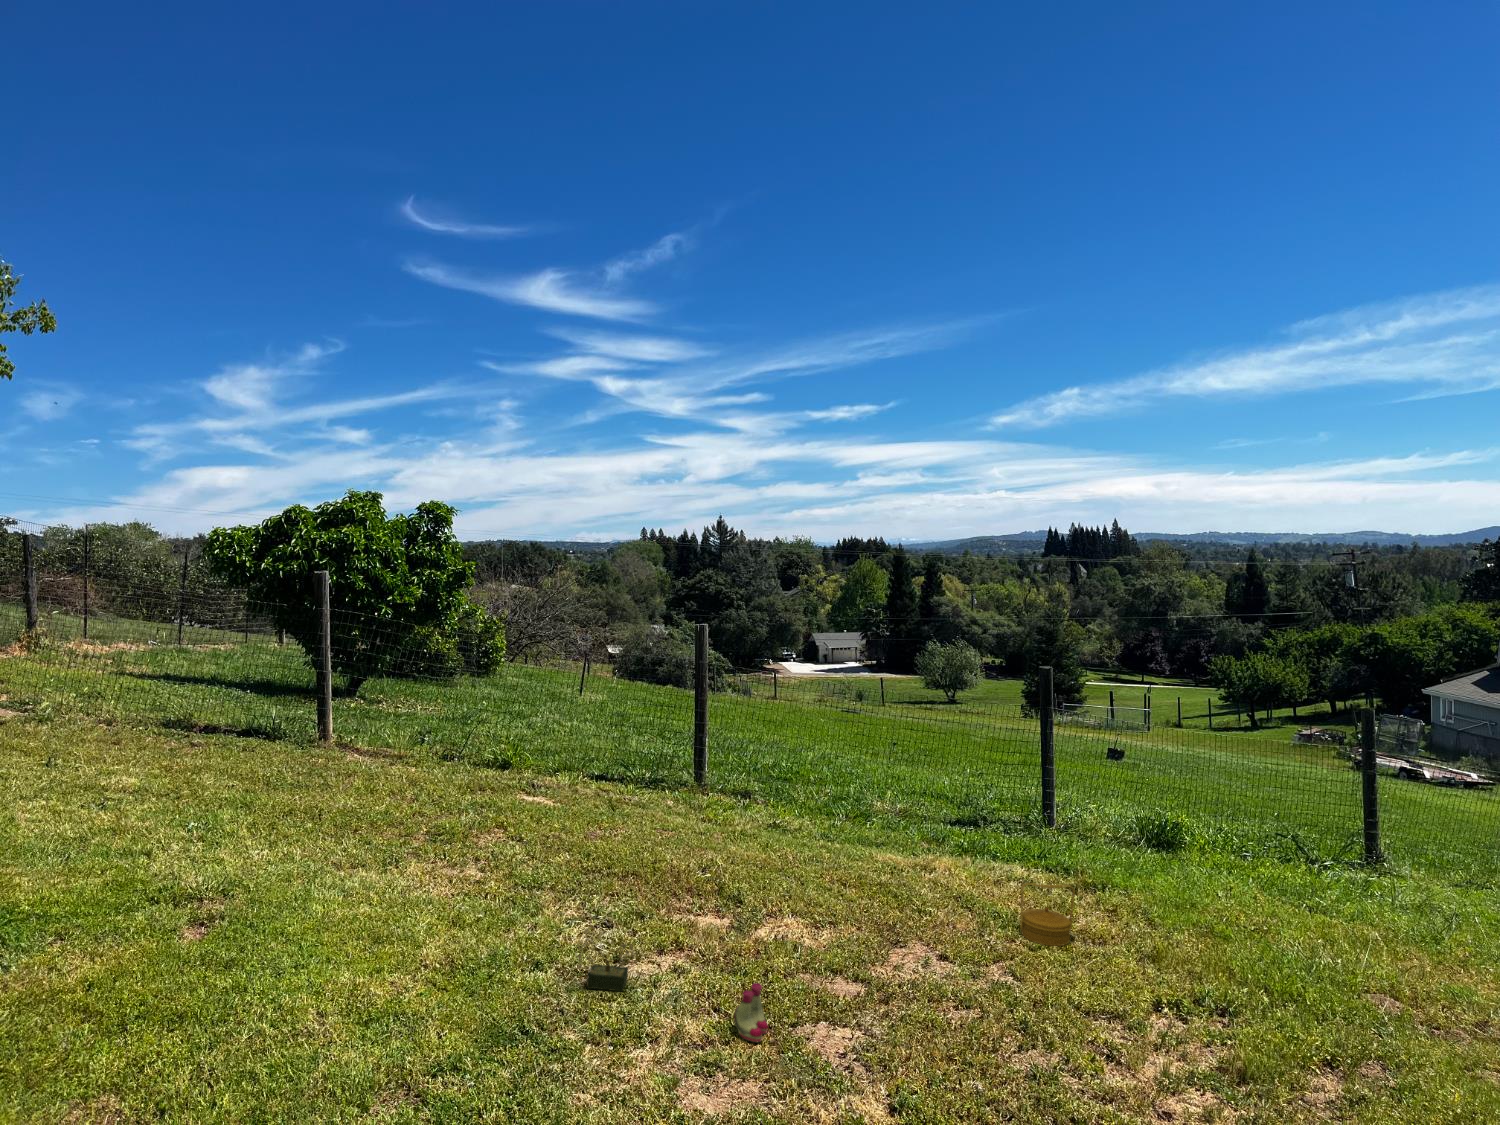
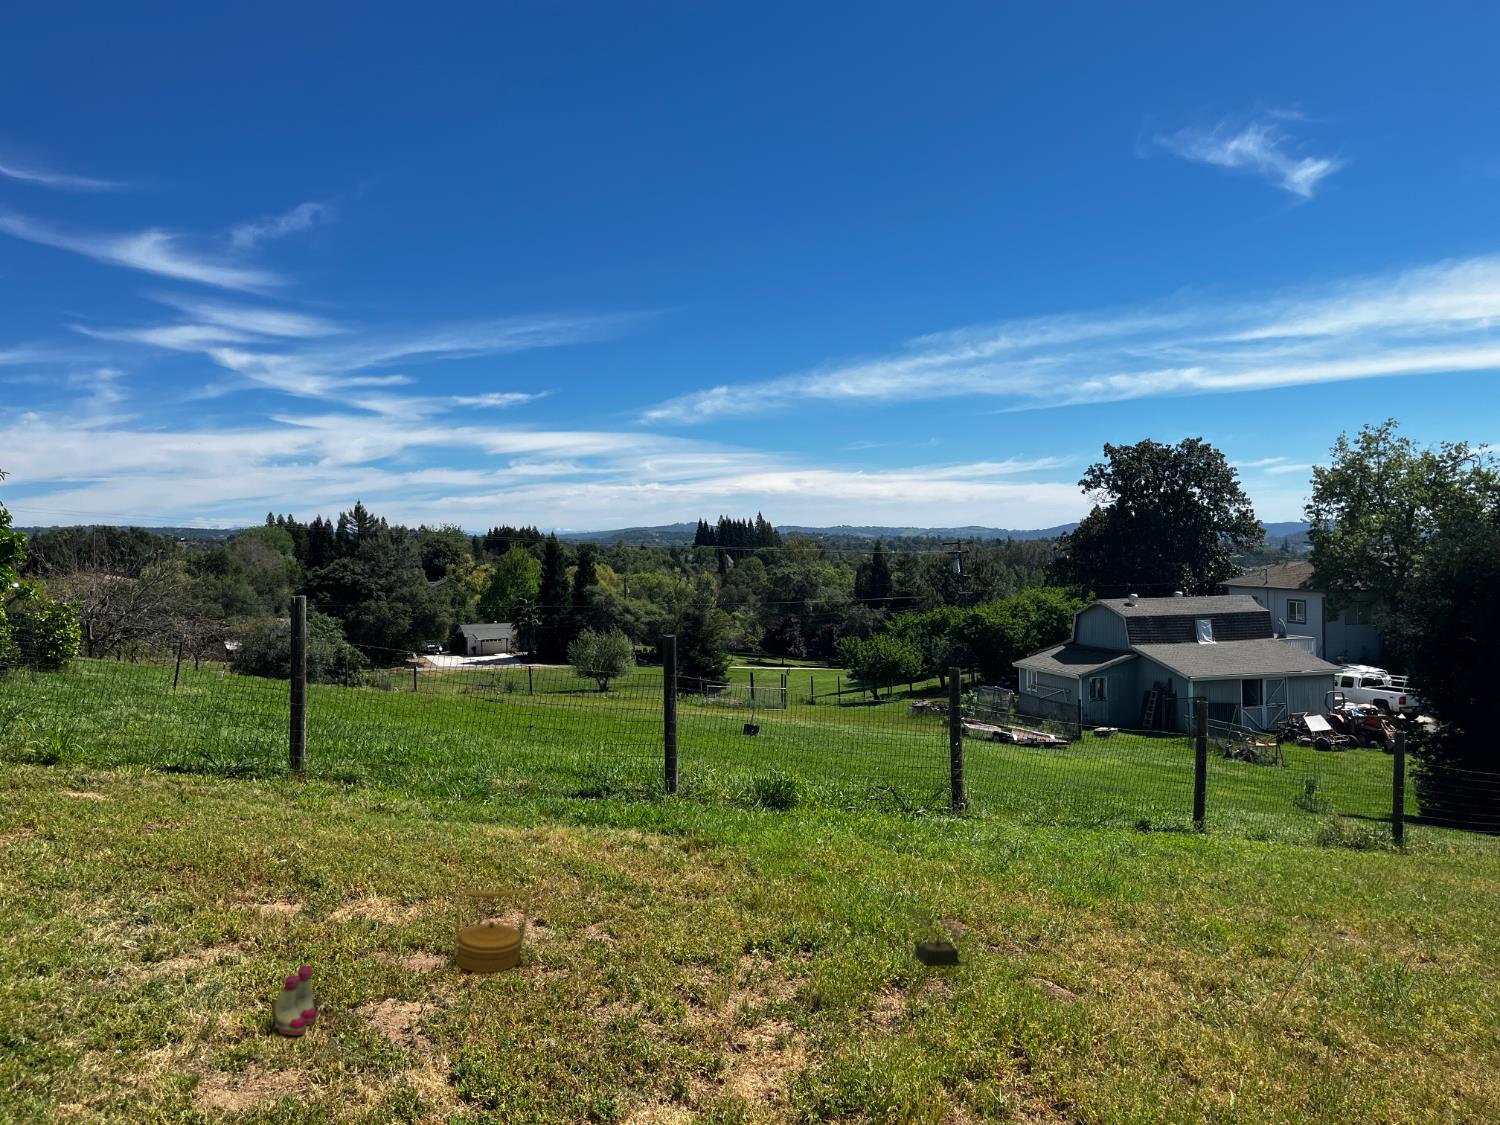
basket: present [1020,883,1075,946] -> present [455,890,529,972]
decorative plant: present [575,929,637,991] -> present [907,909,964,965]

